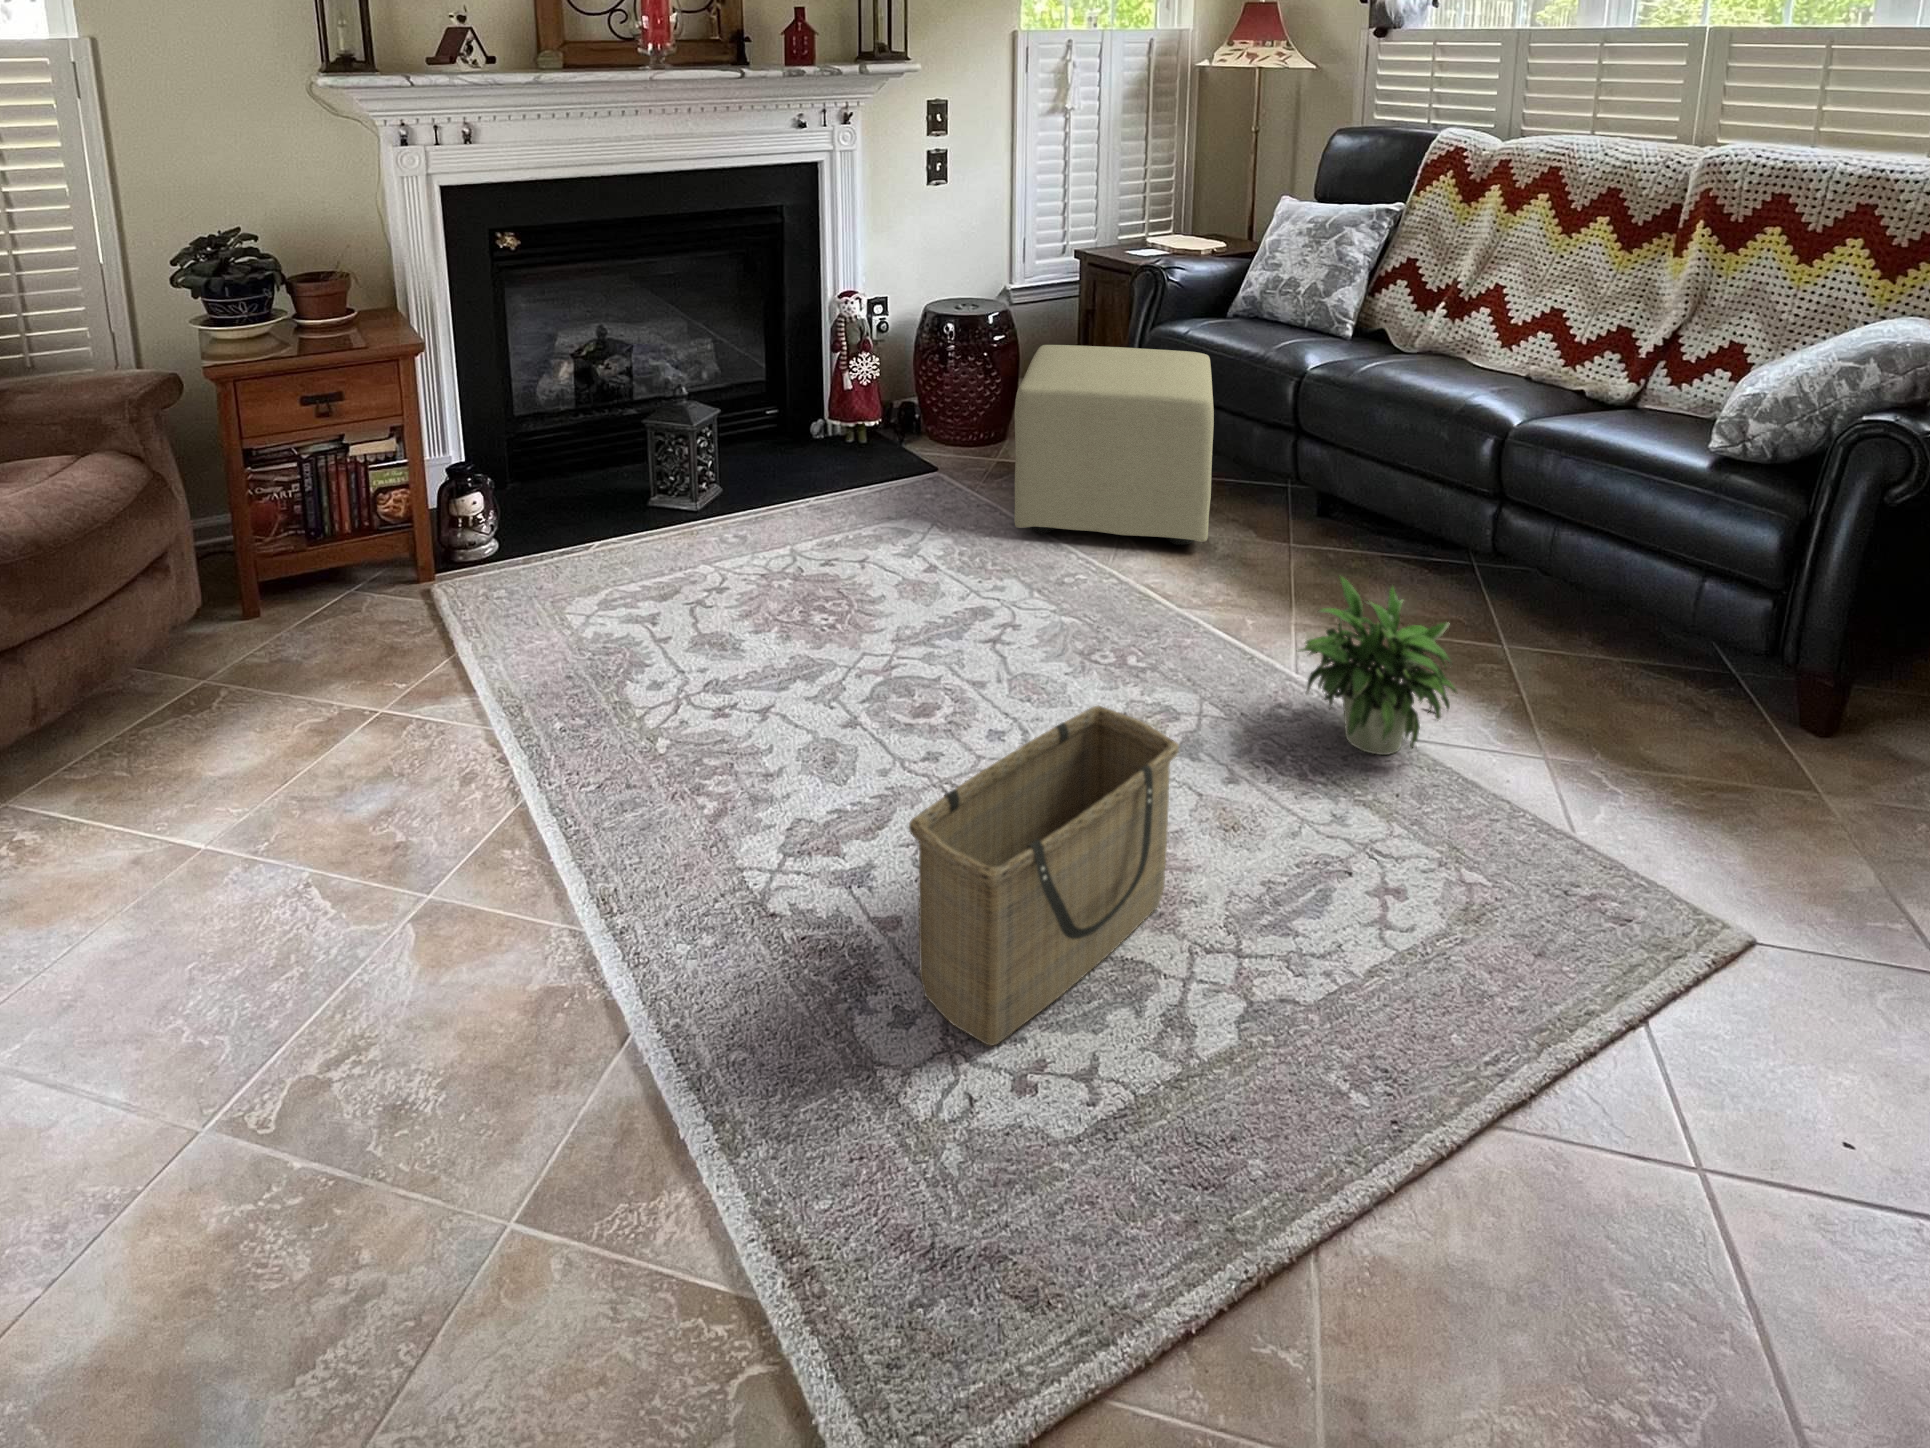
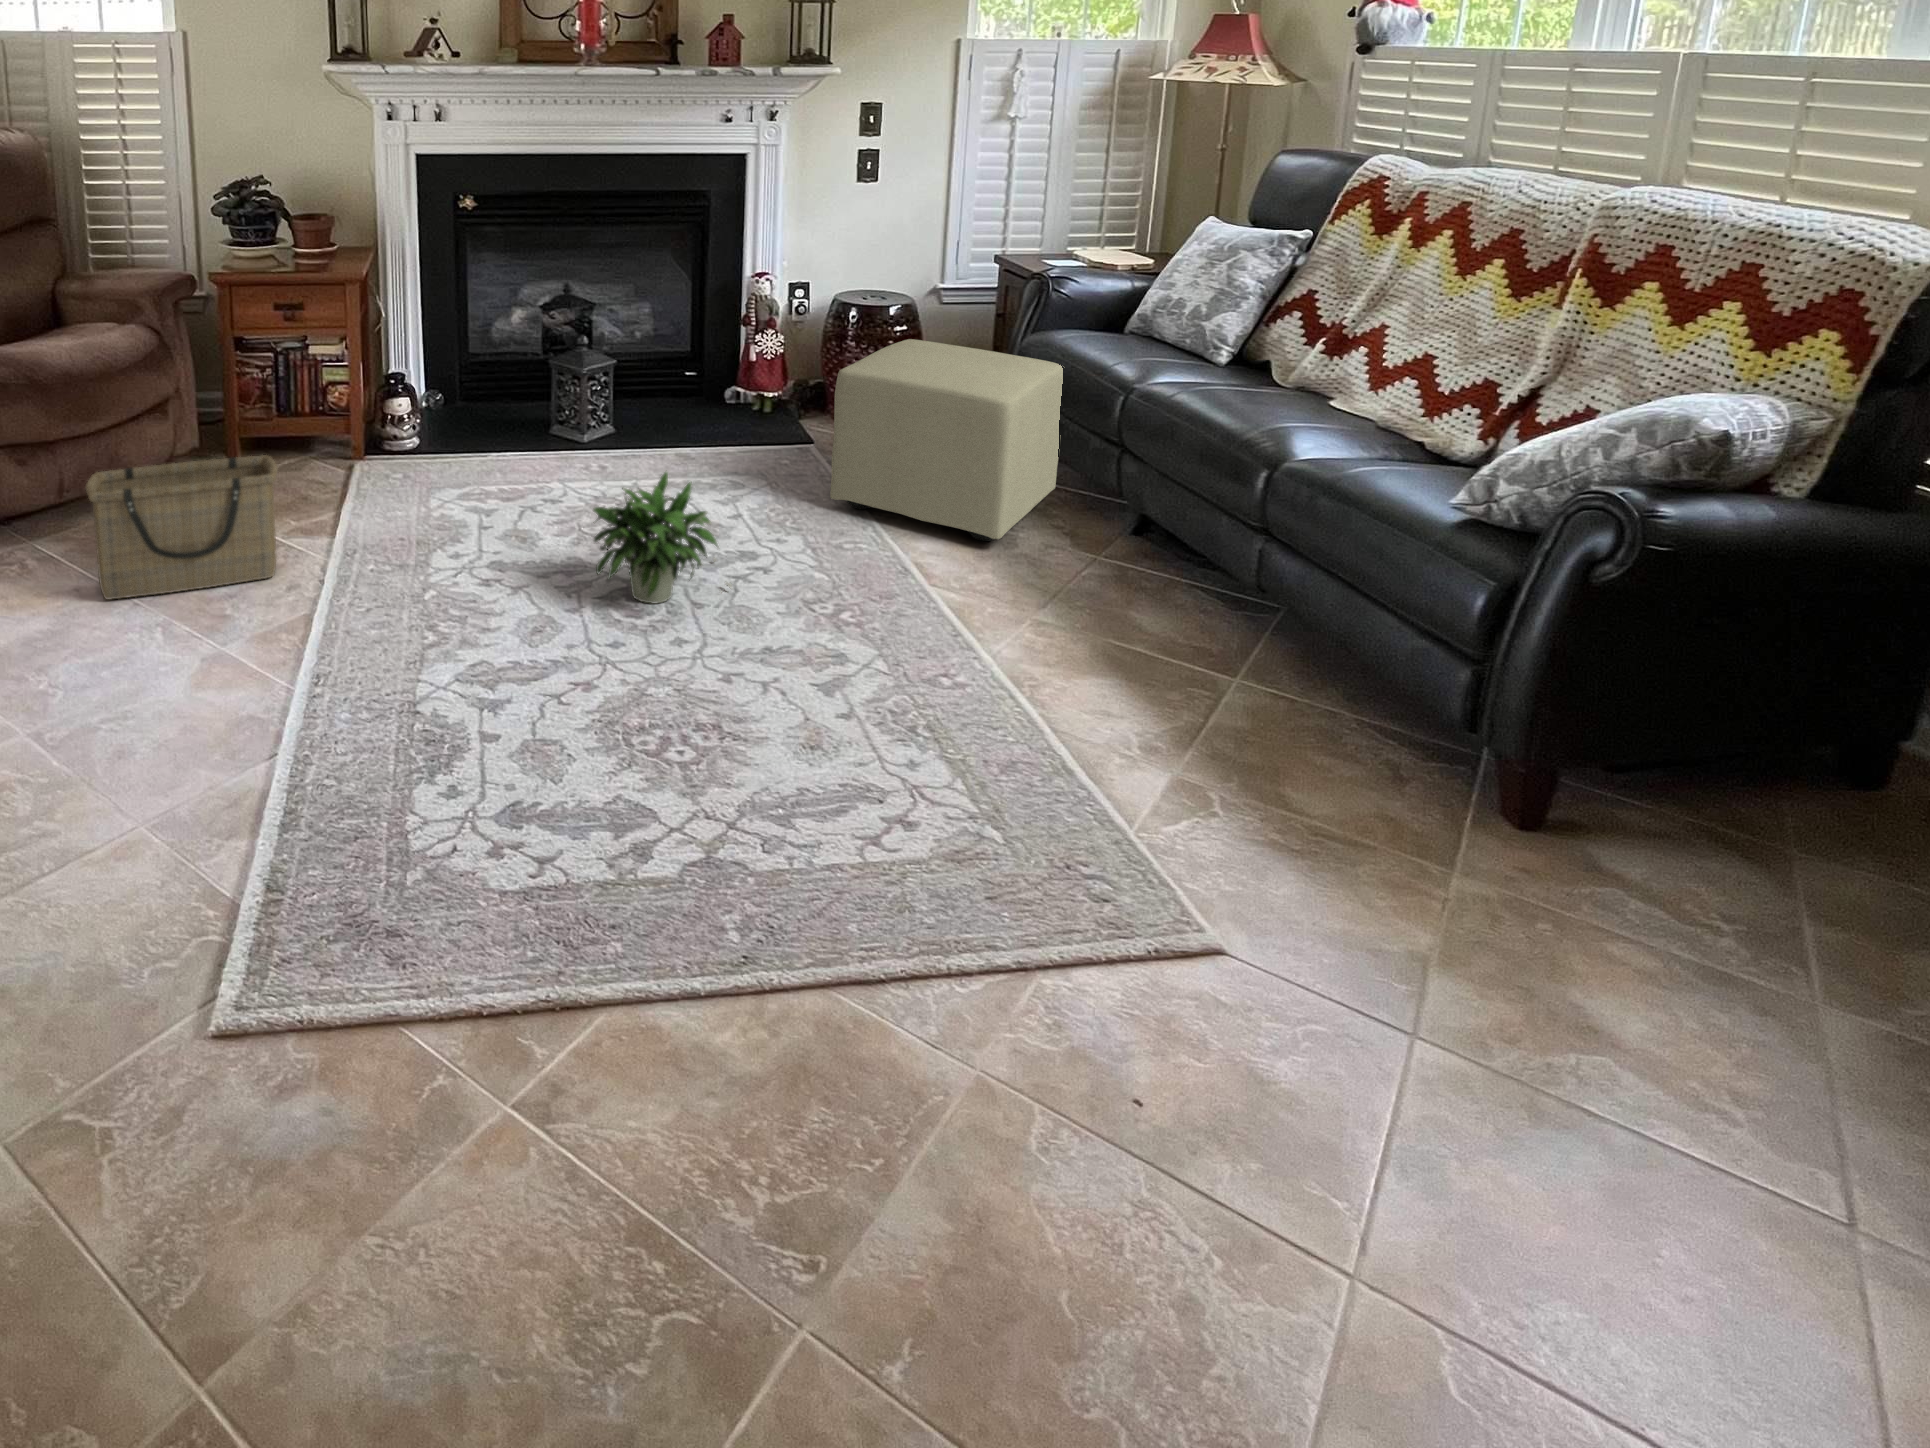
potted plant: present [1300,576,1458,755] -> present [593,472,732,603]
basket: present [909,706,1179,1045] -> present [86,455,278,600]

